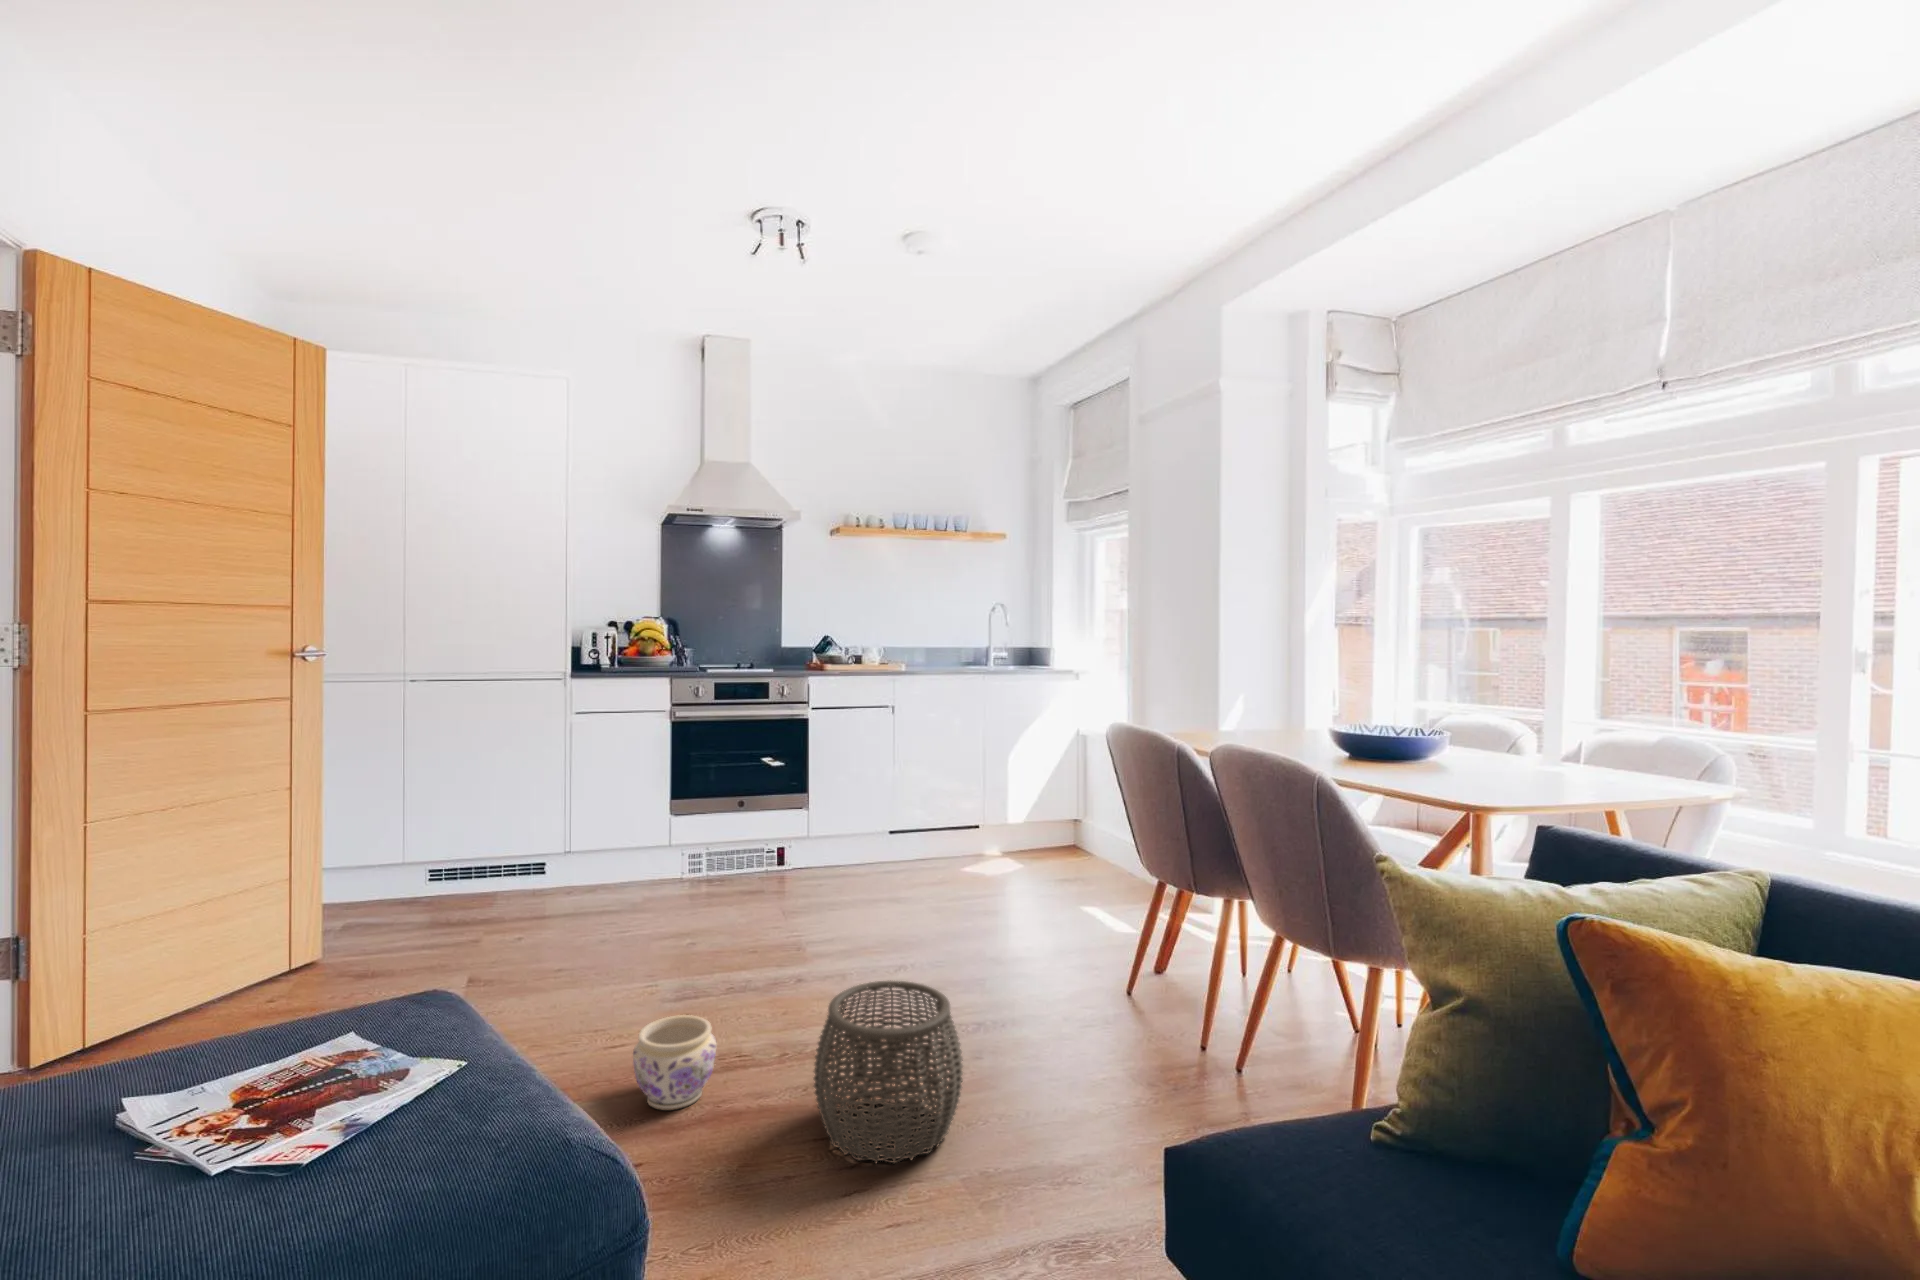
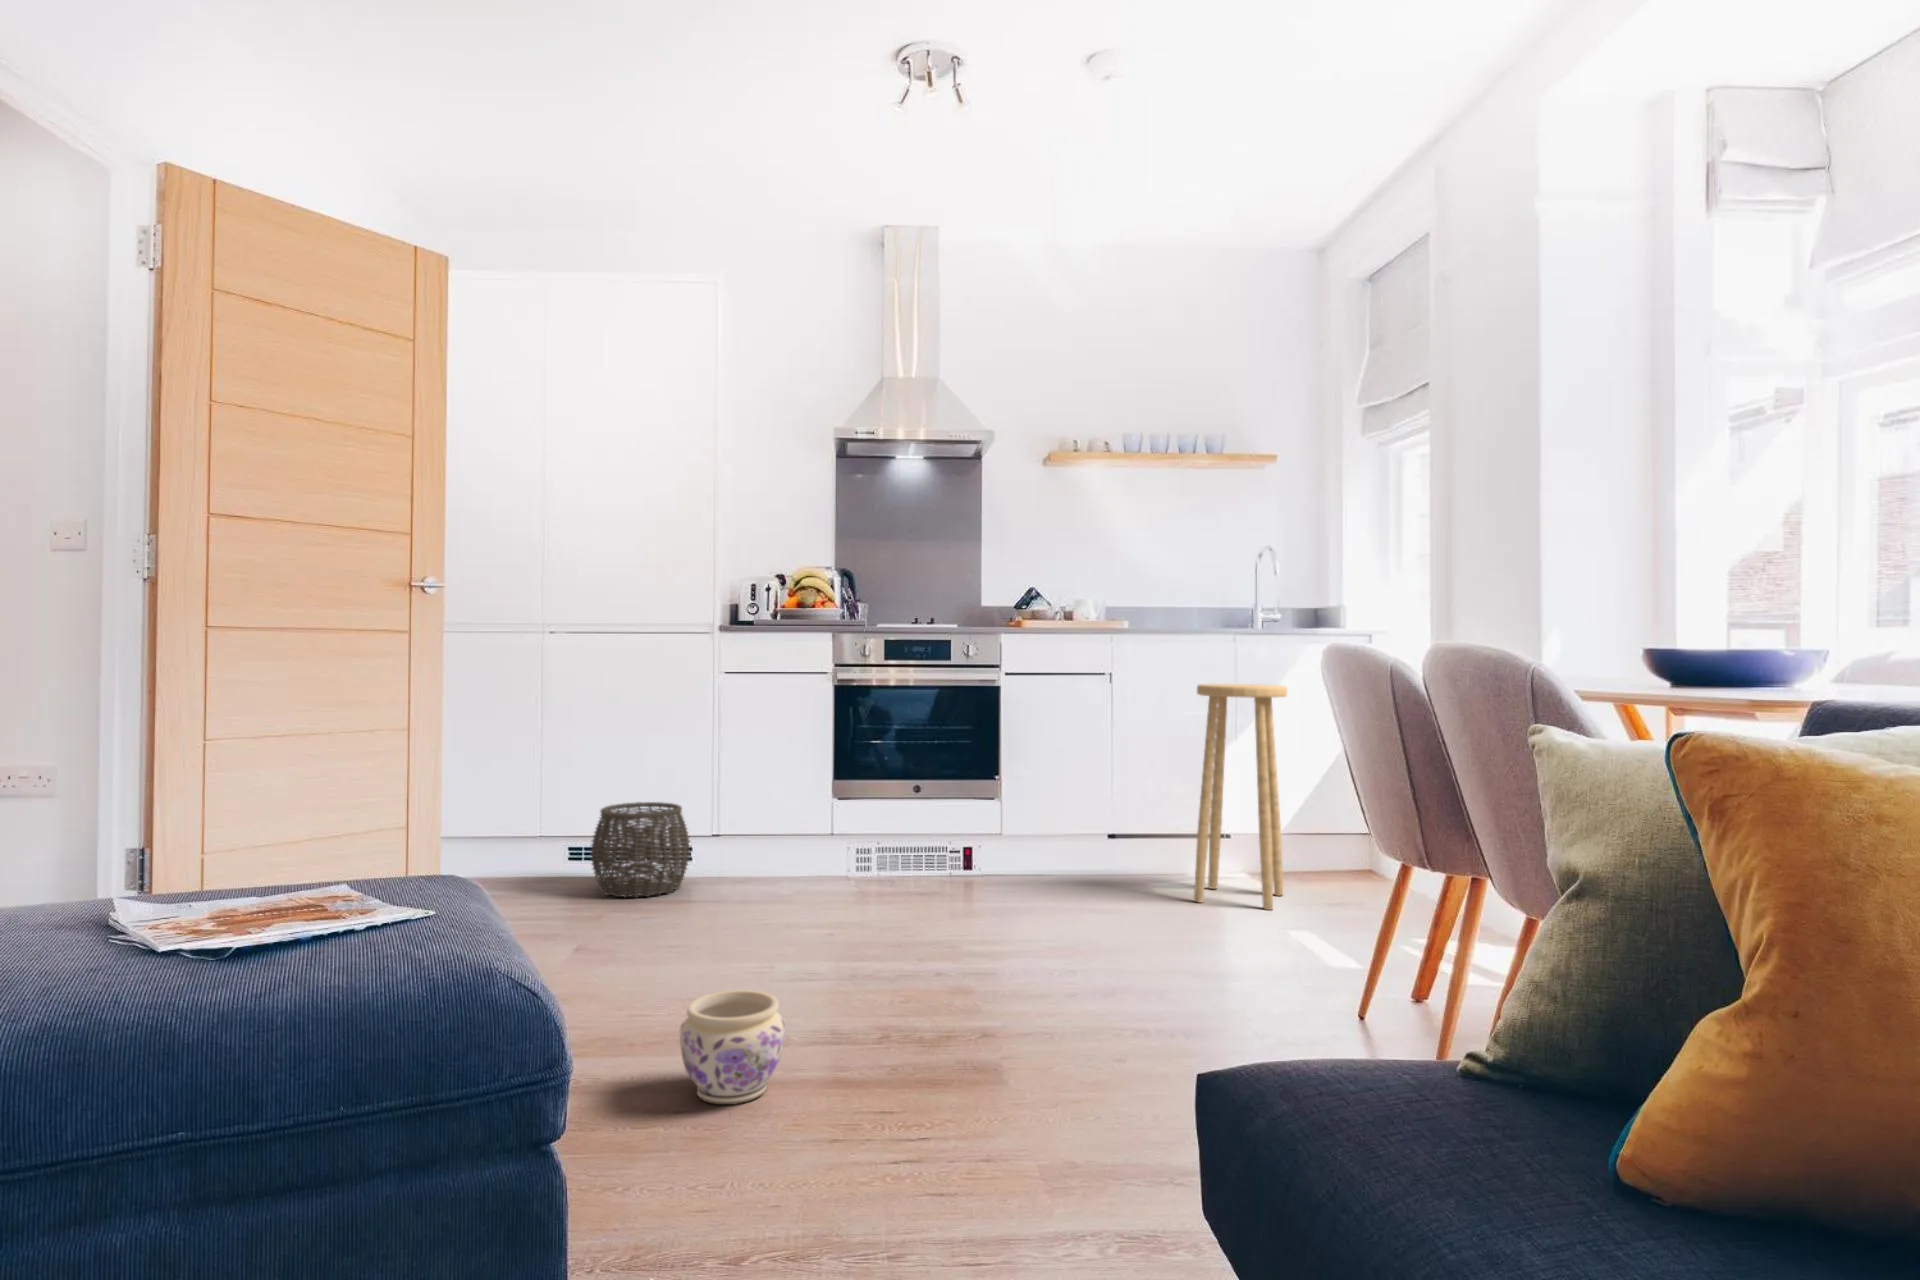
stool: none [961,716,1028,884] -> present [1194,684,1287,910]
woven basket: present [813,980,963,1163] -> present [591,802,690,898]

